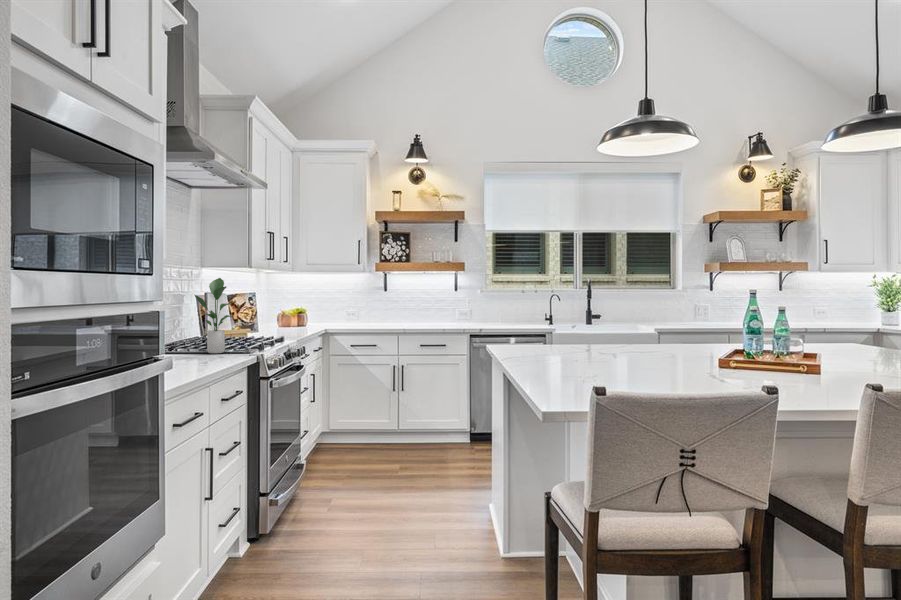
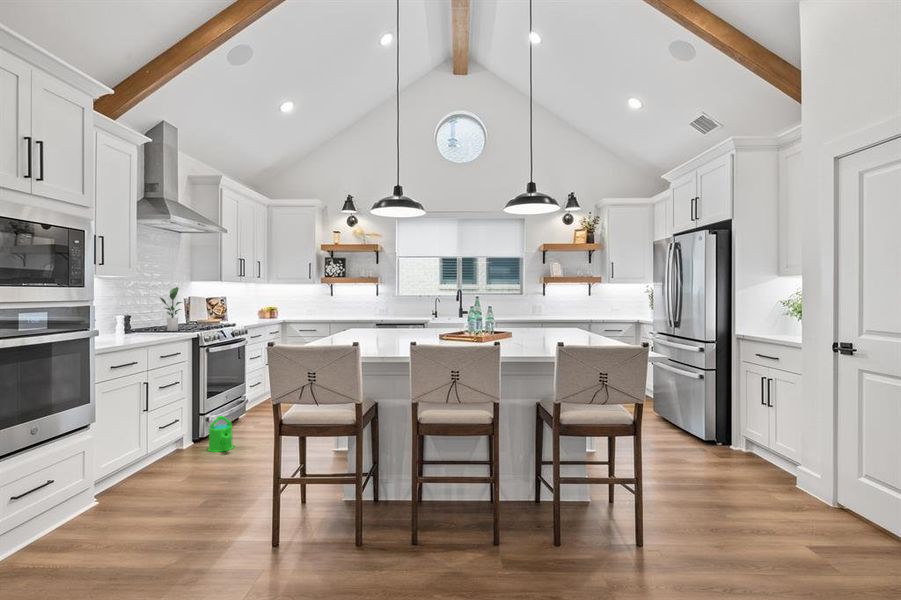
watering can: none [287,498,335,563] -> present [208,416,234,452]

